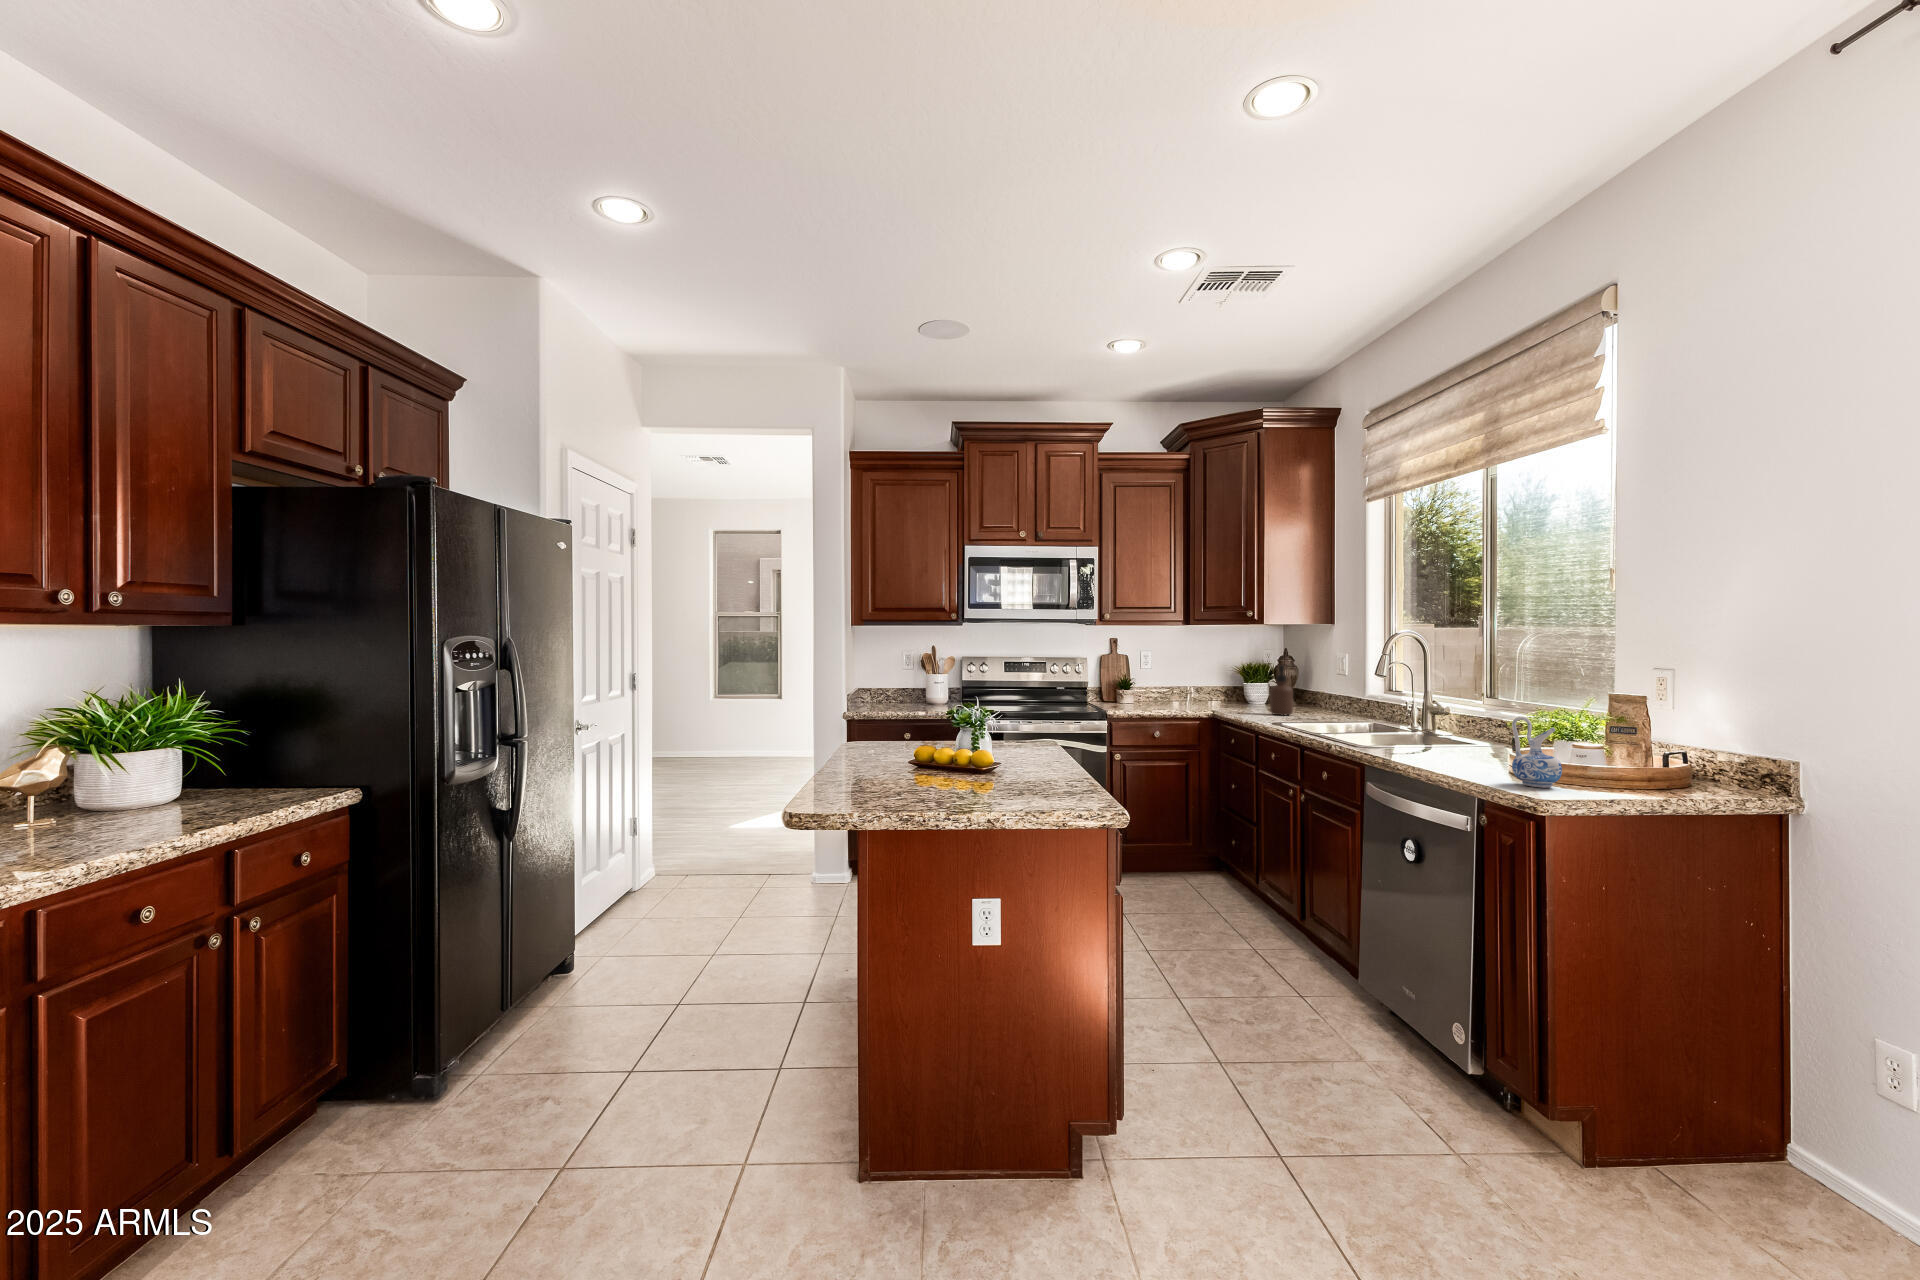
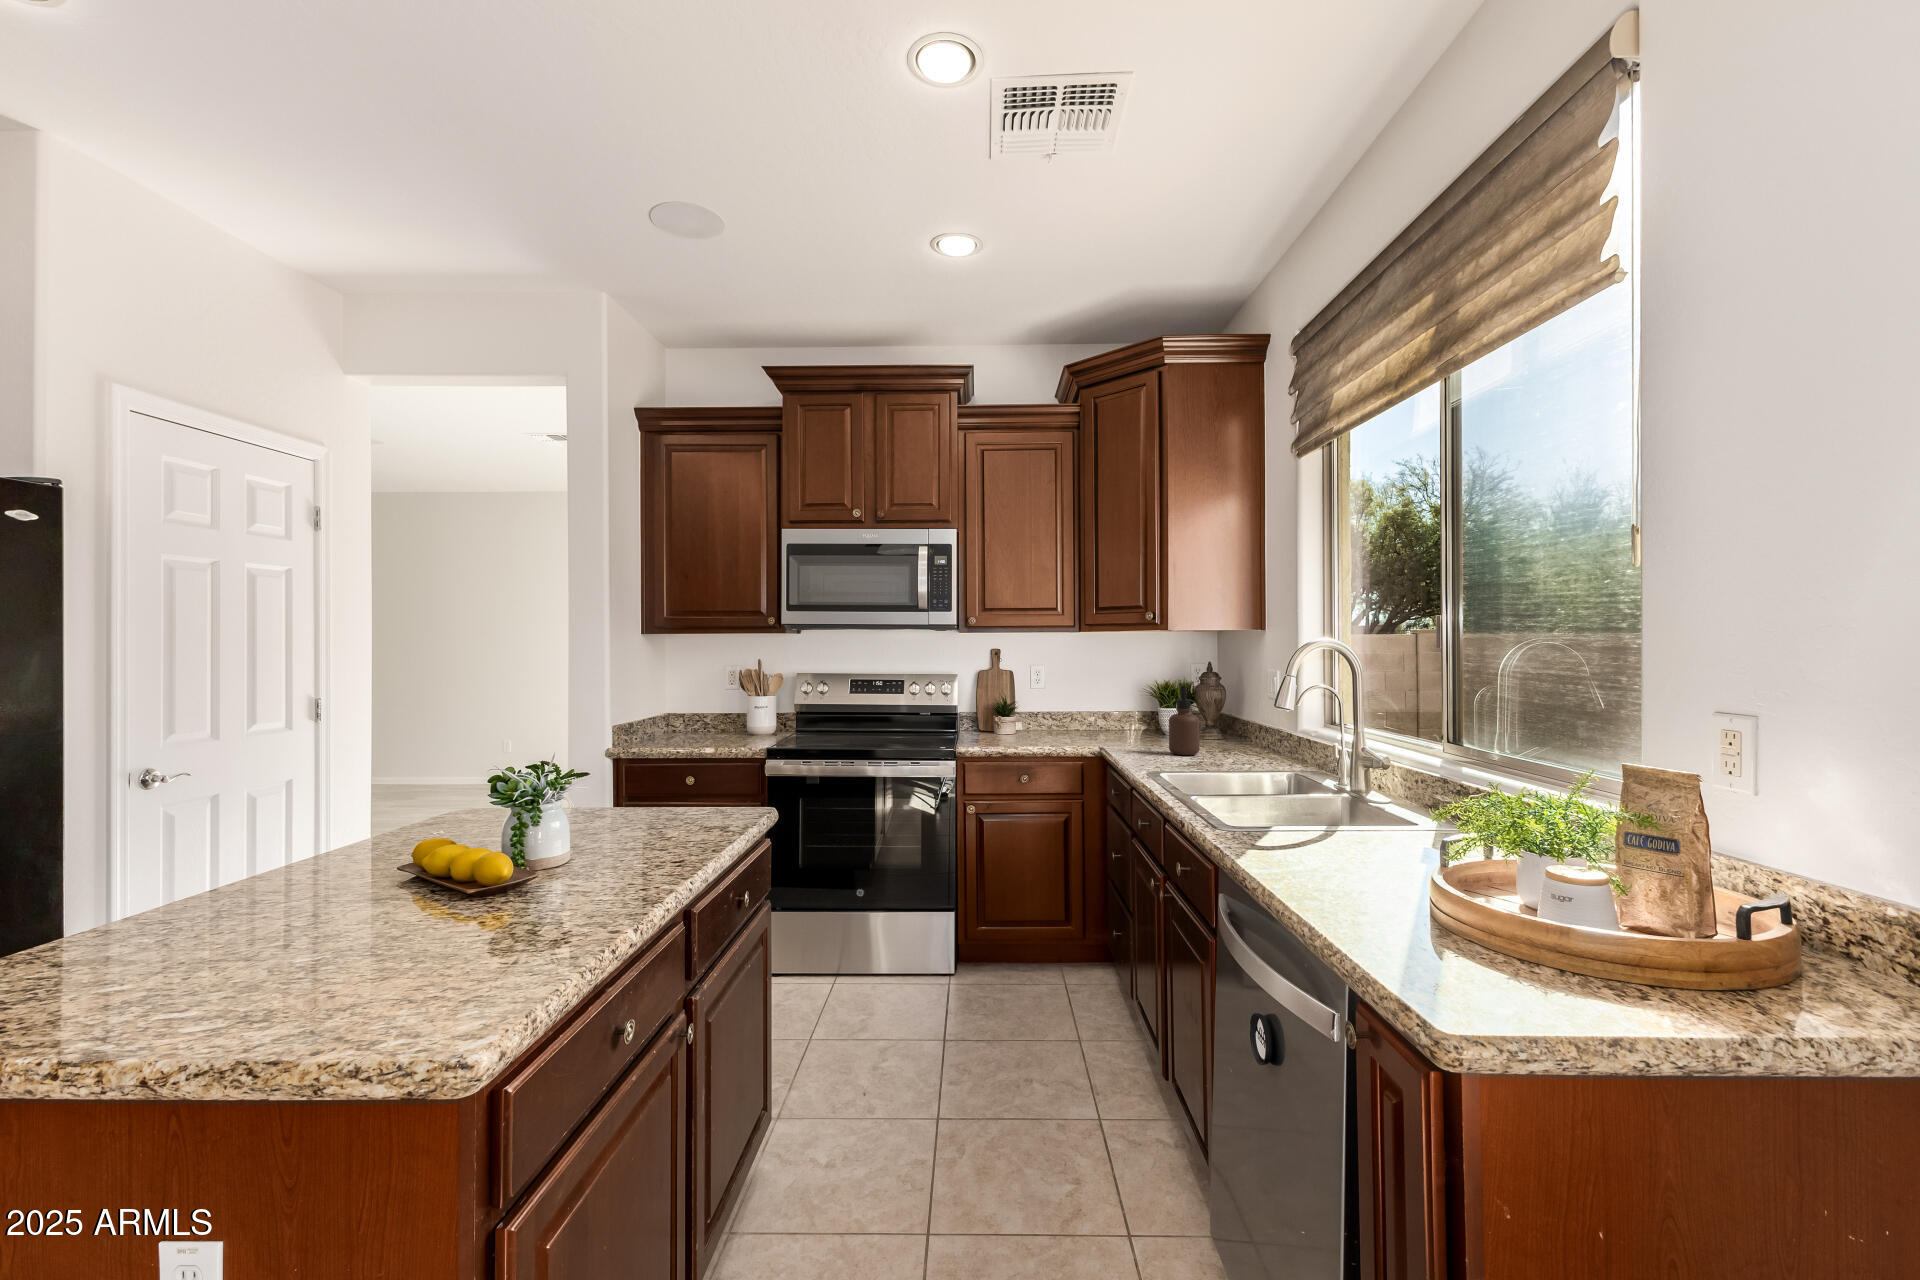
ceramic pitcher: present [1512,716,1562,788] -> none [1410,818,1512,975]

